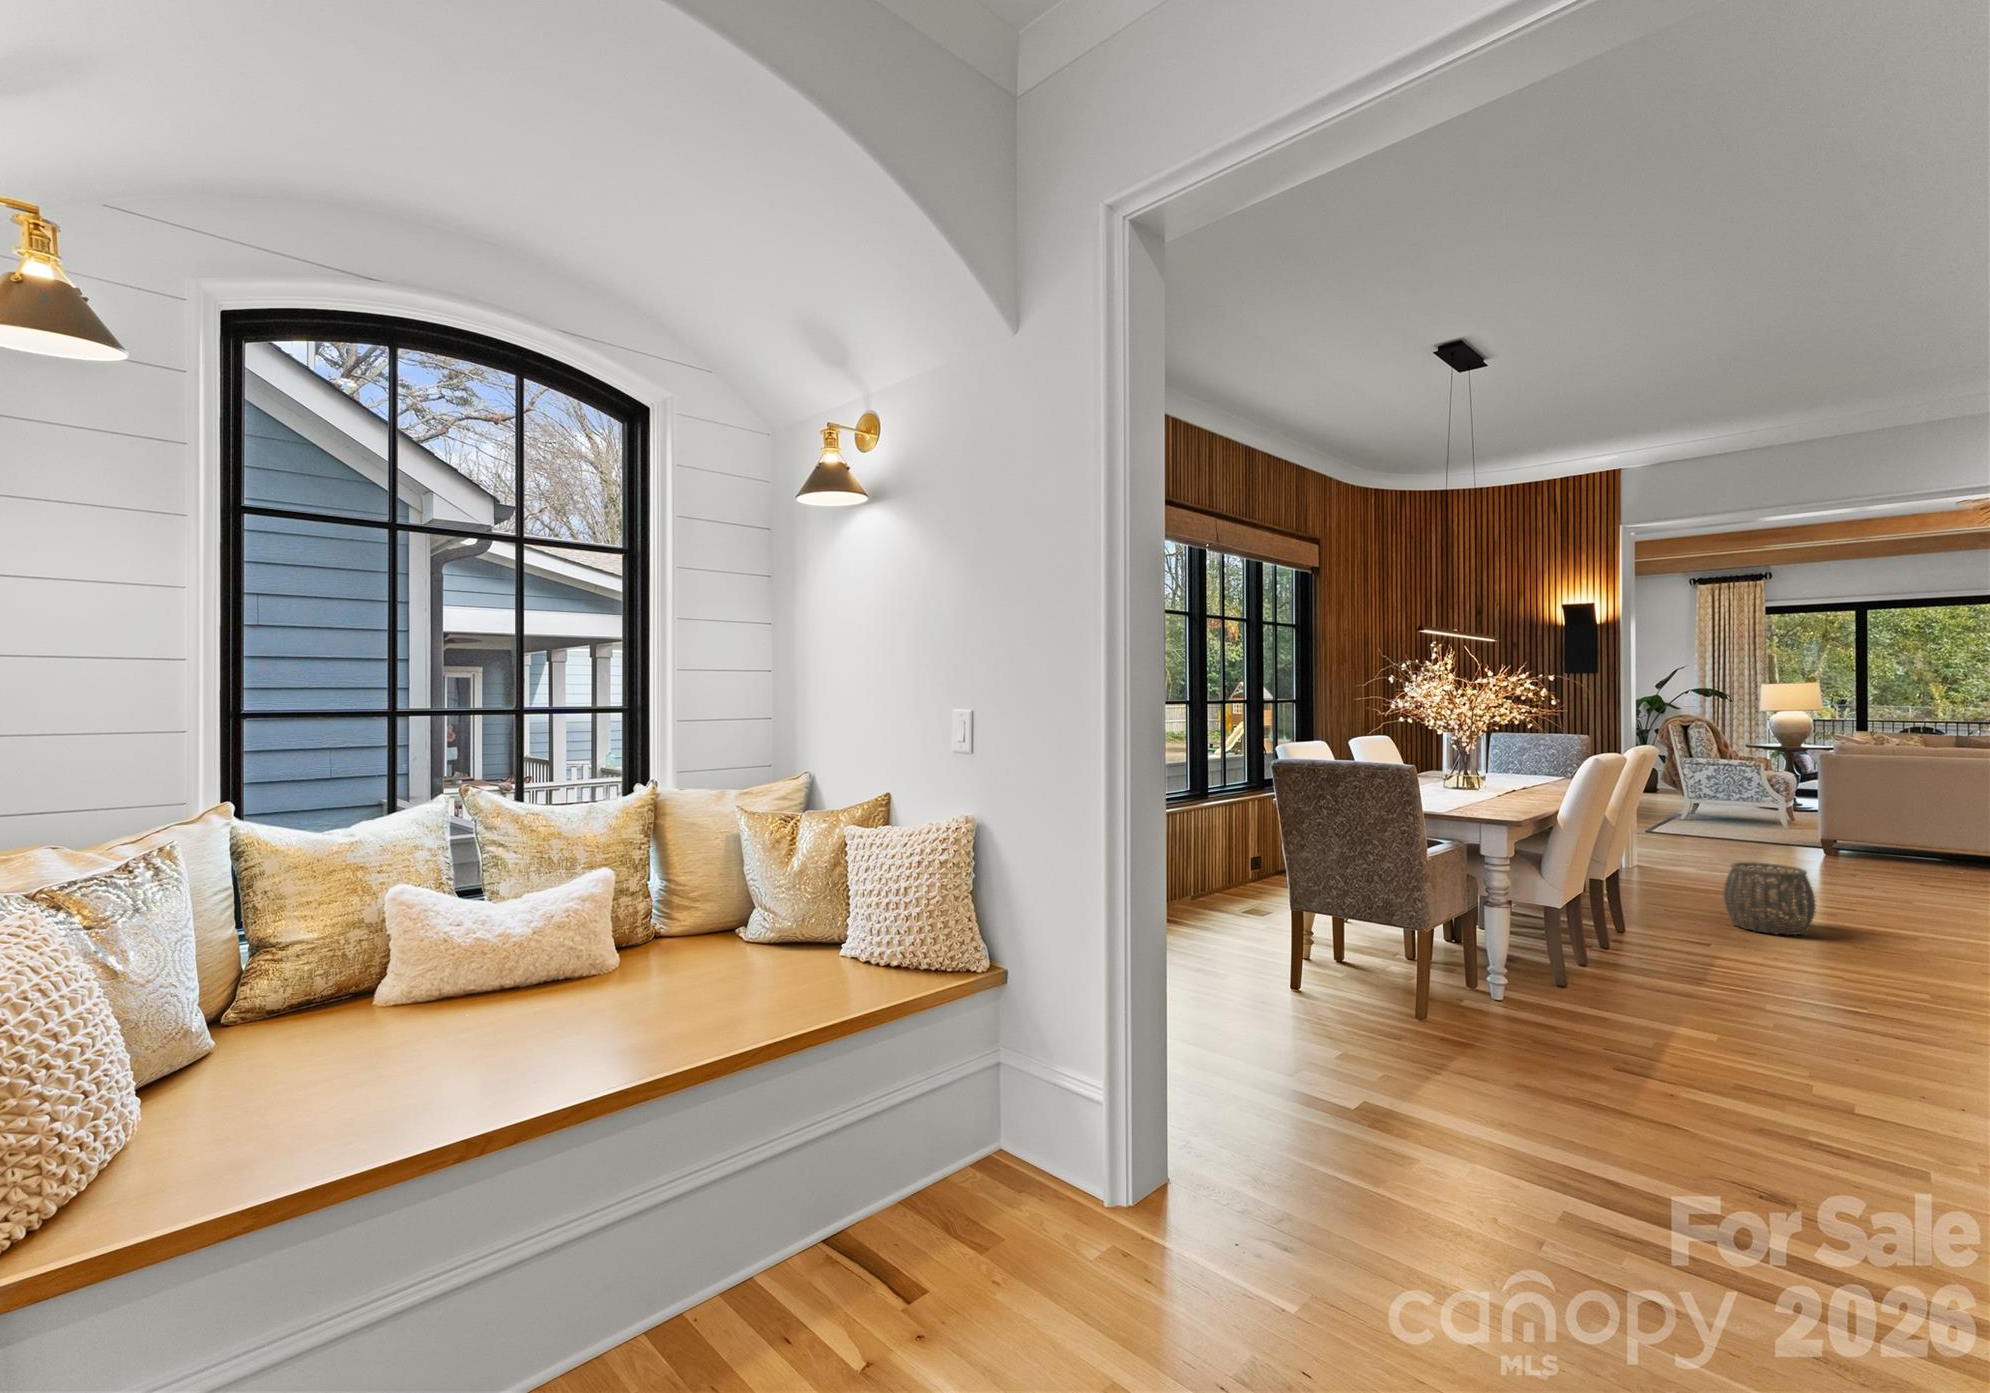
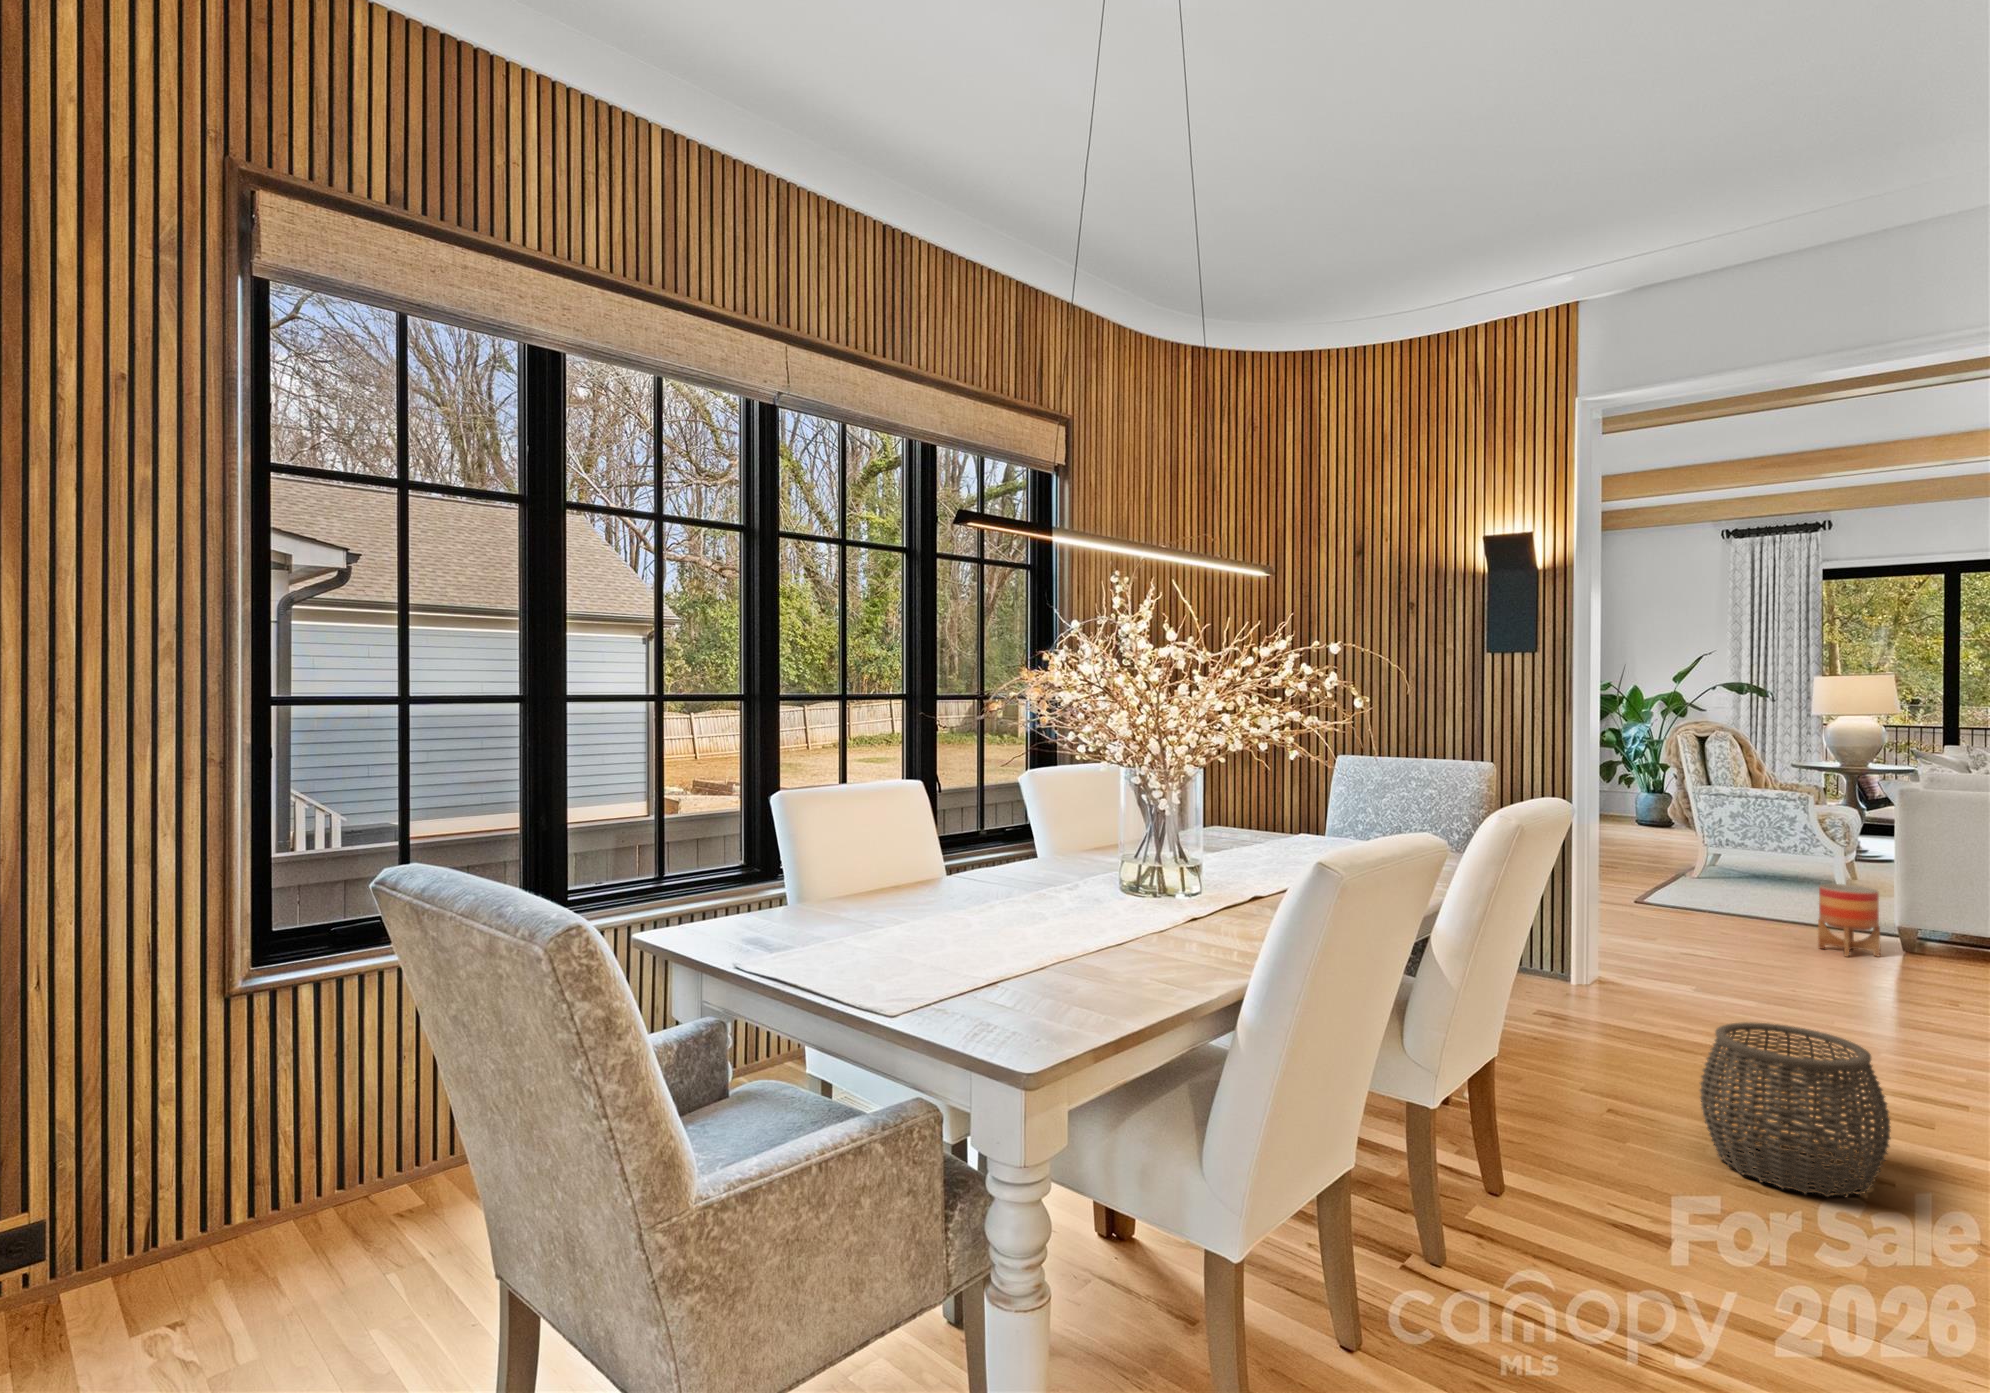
planter: none [1772,814,1810,856] -> present [1818,884,1880,957]

